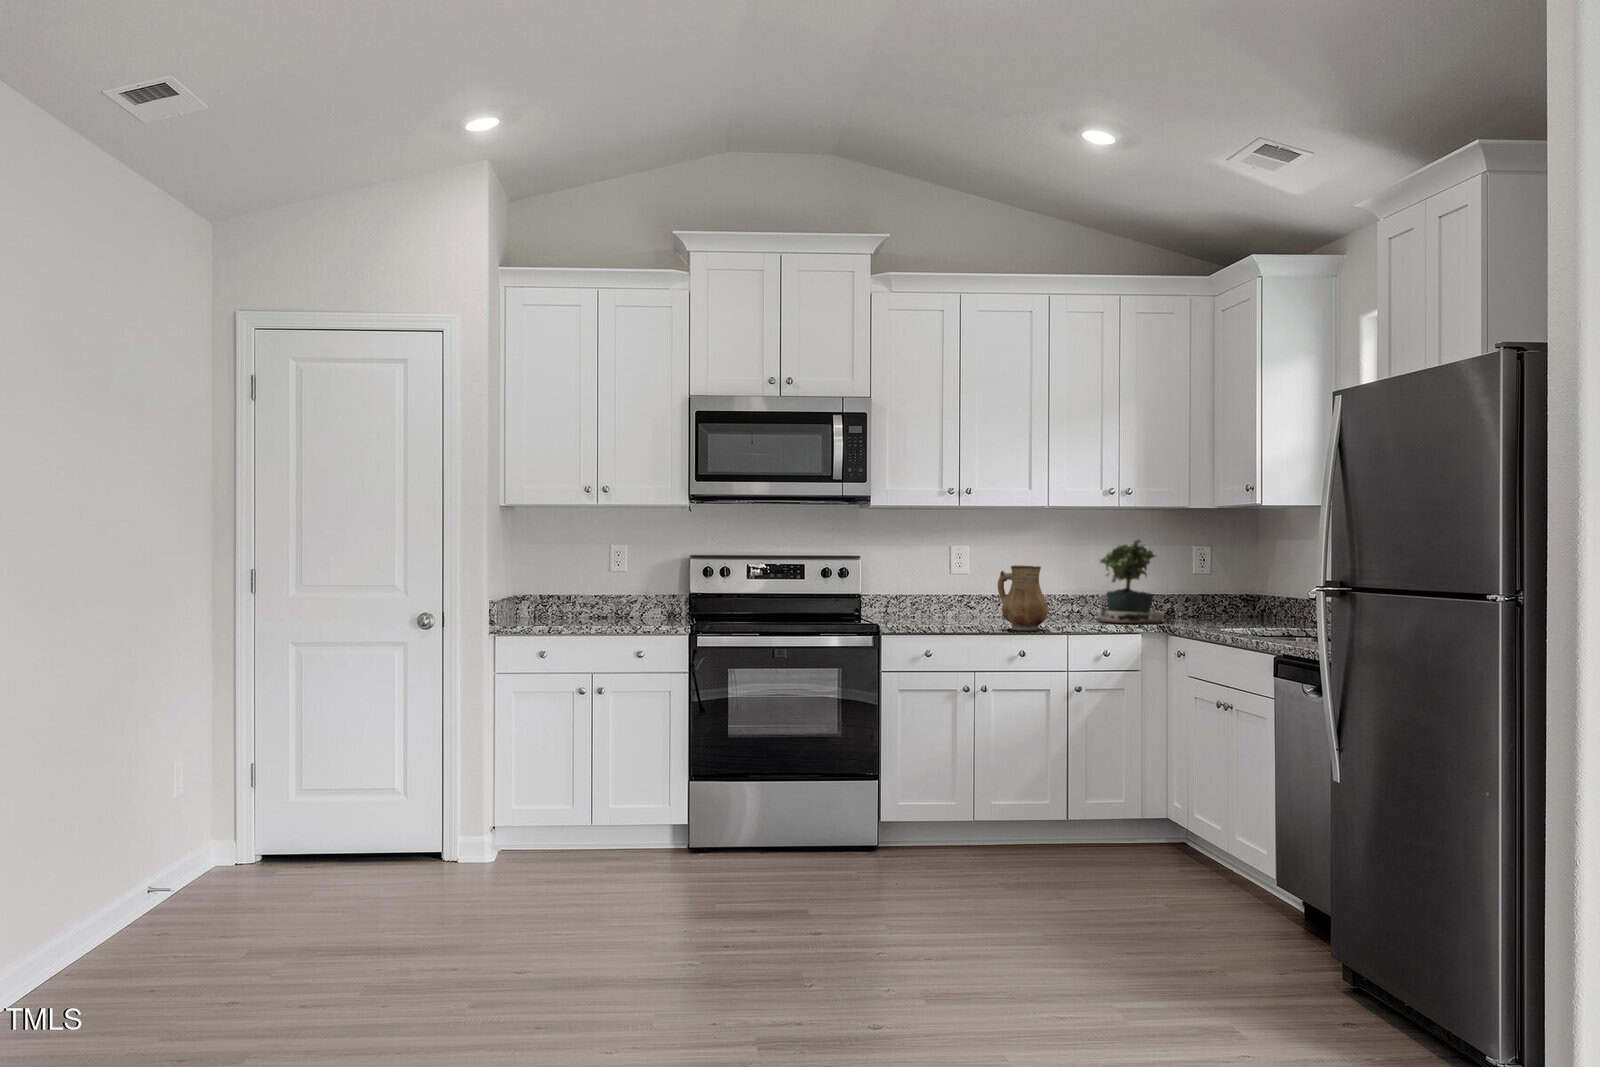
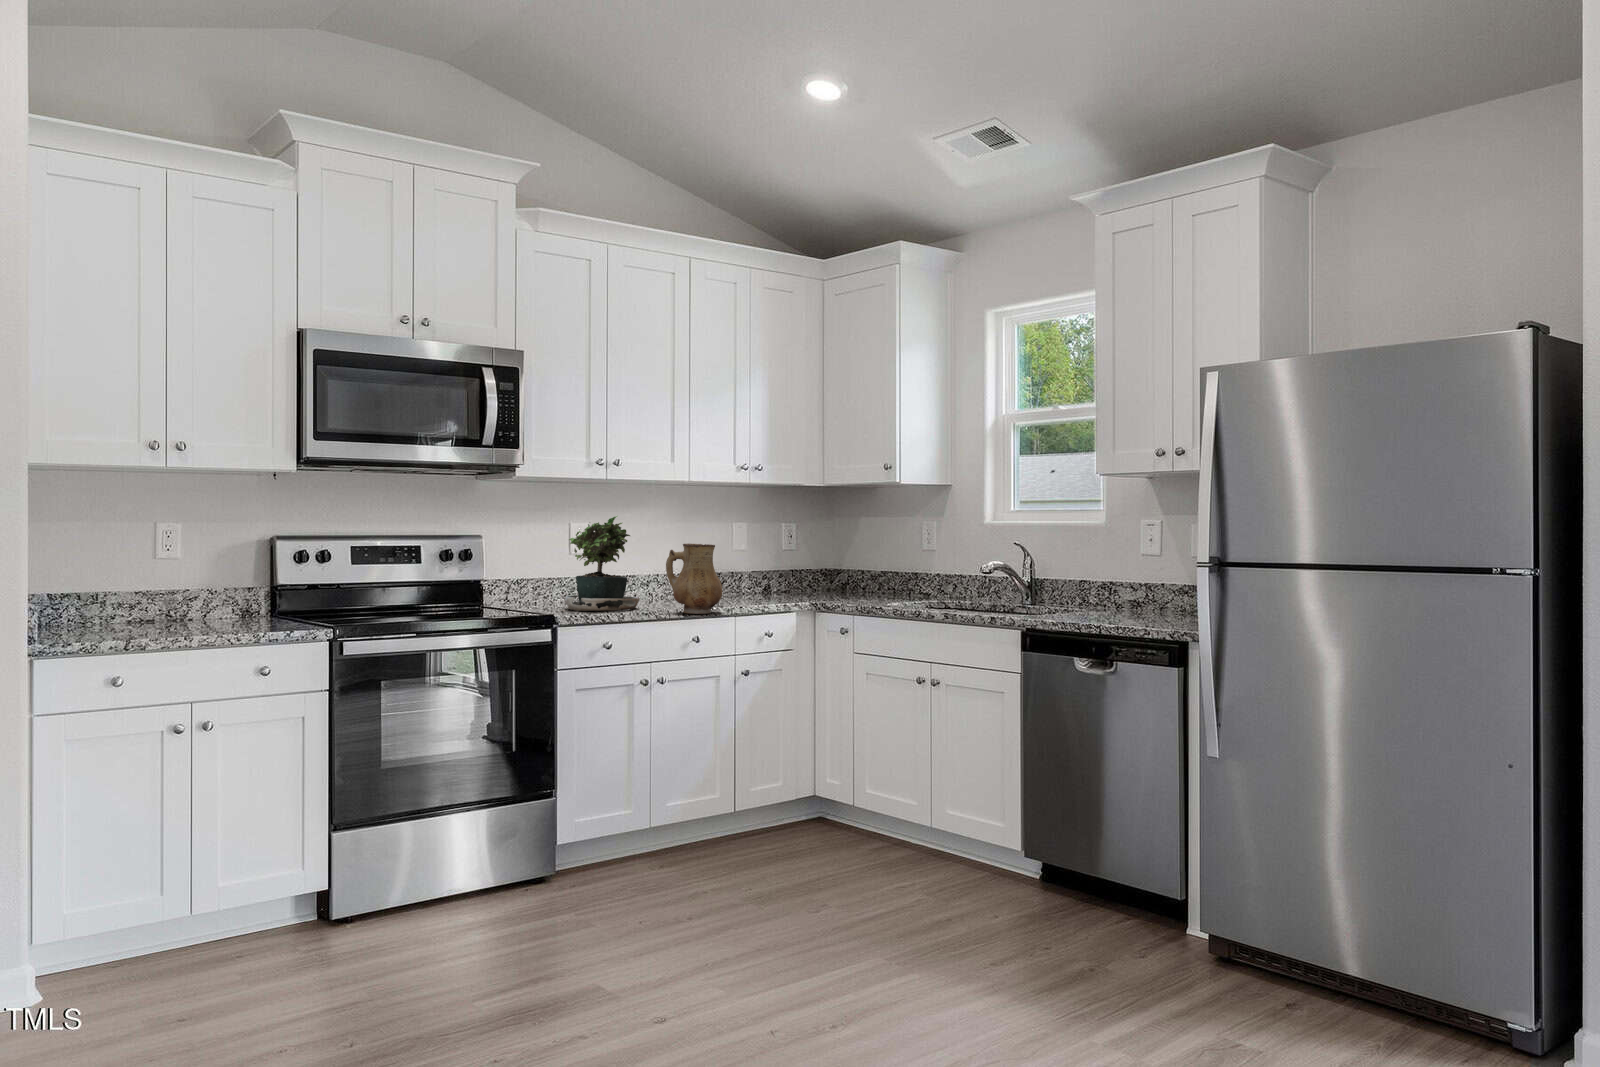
potted plant: present [1097,538,1164,623] -> present [554,516,639,612]

